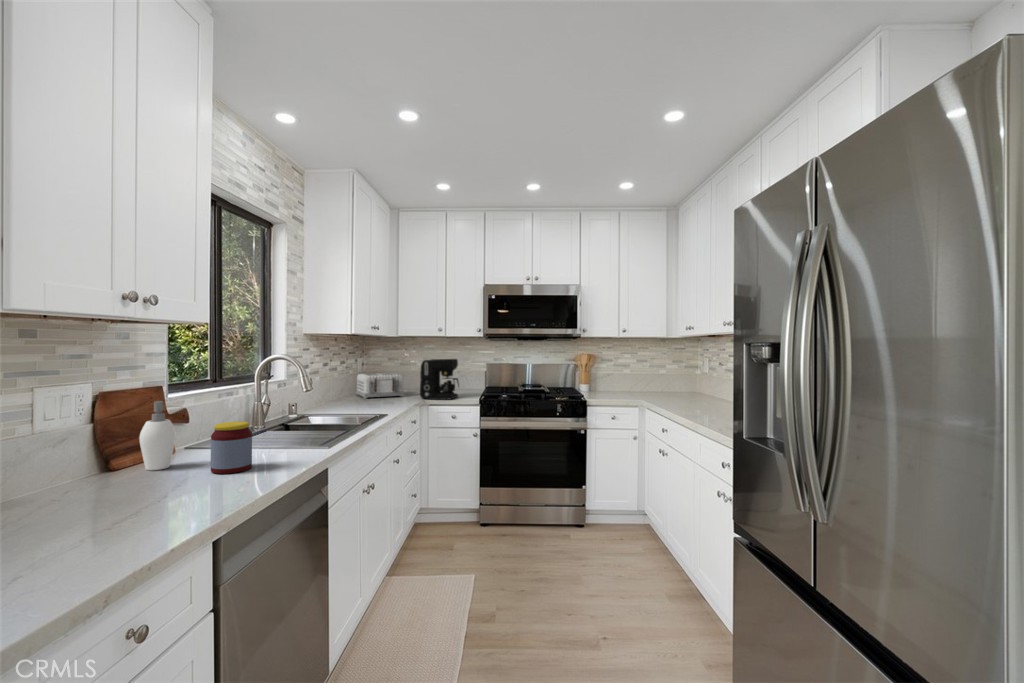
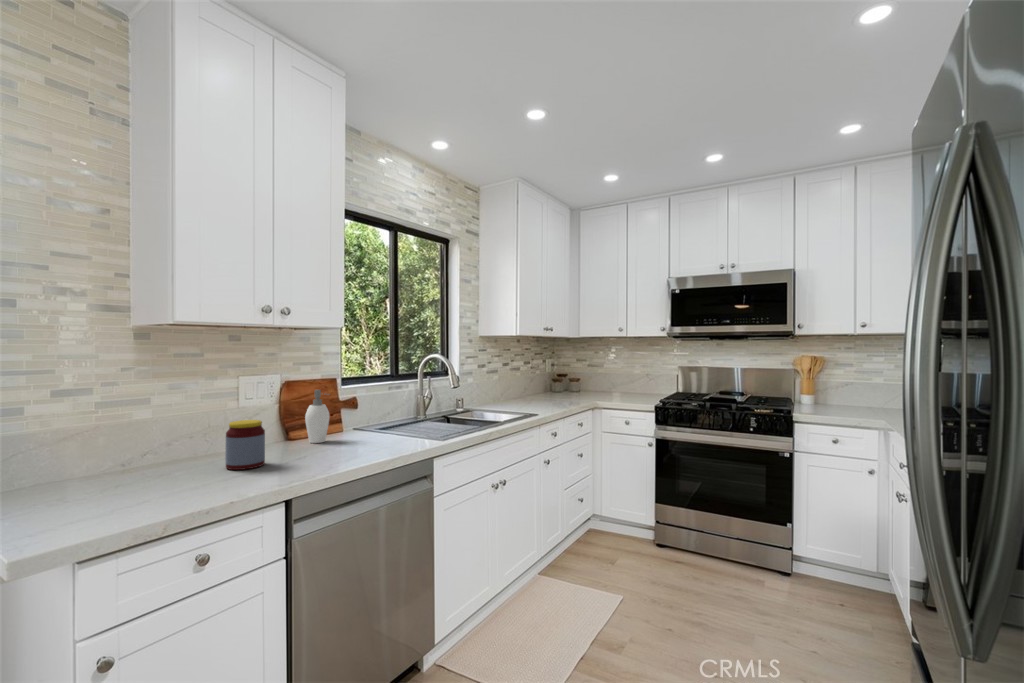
coffee maker: present [420,359,459,399] -> none [593,361,636,404]
toaster: present [356,373,404,399] -> none [540,375,582,399]
jar: present [211,422,252,474] -> present [226,420,265,470]

